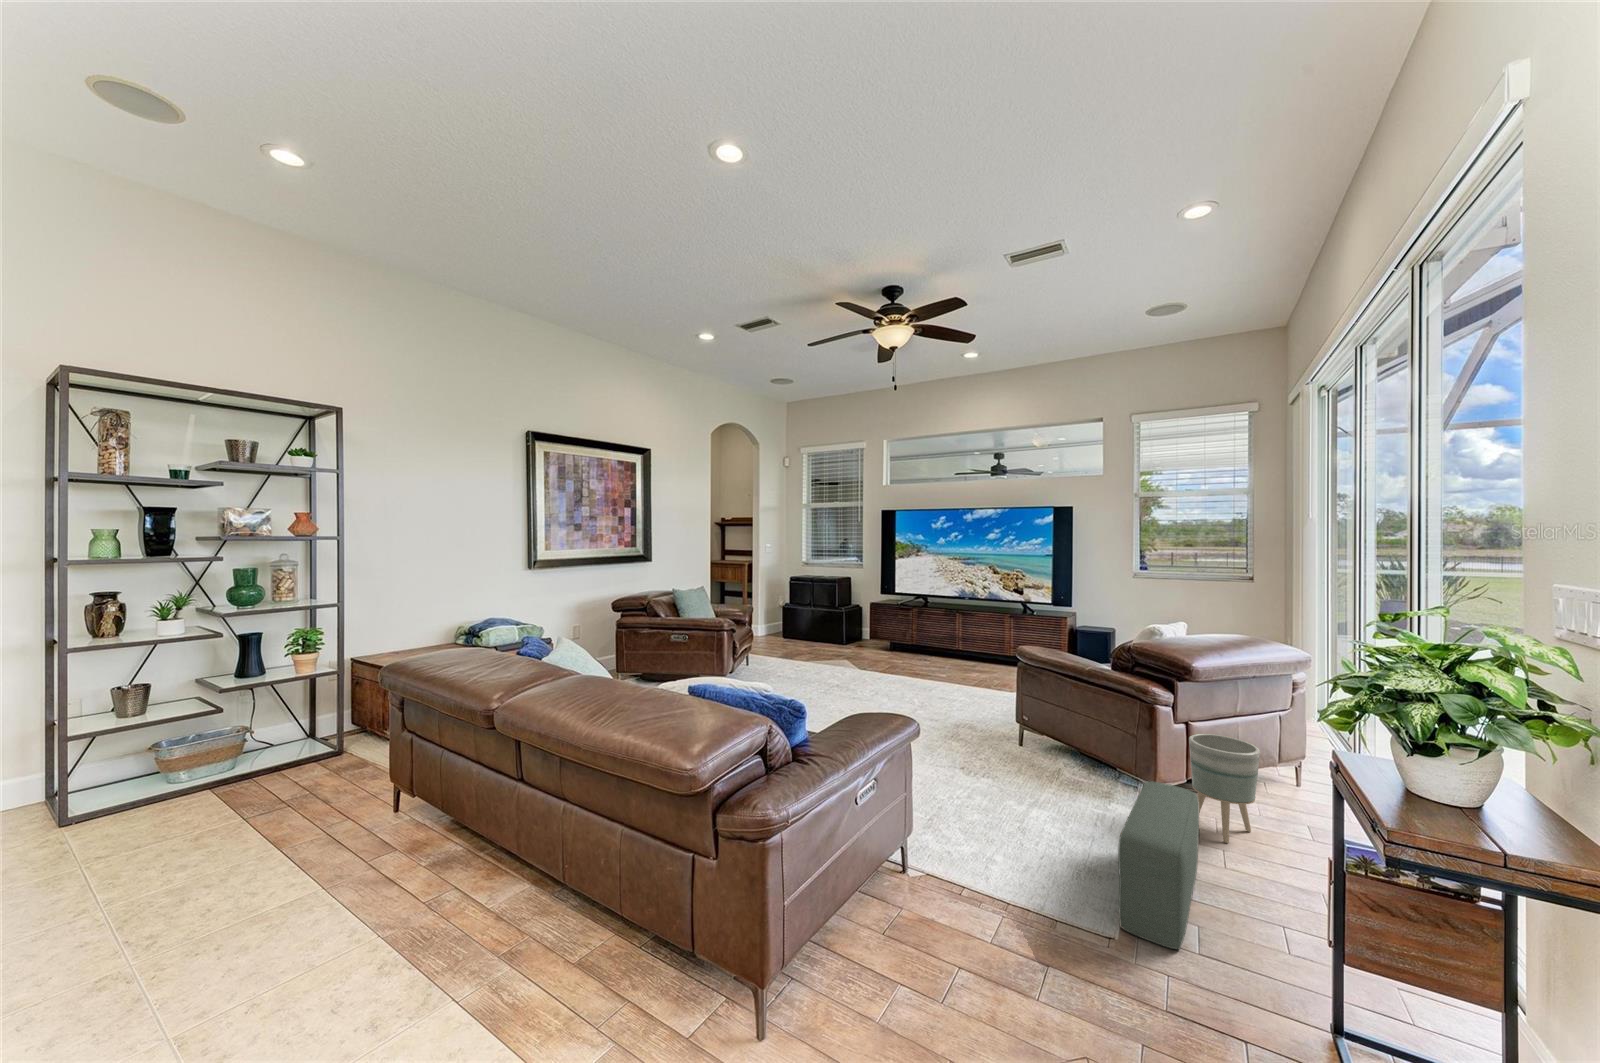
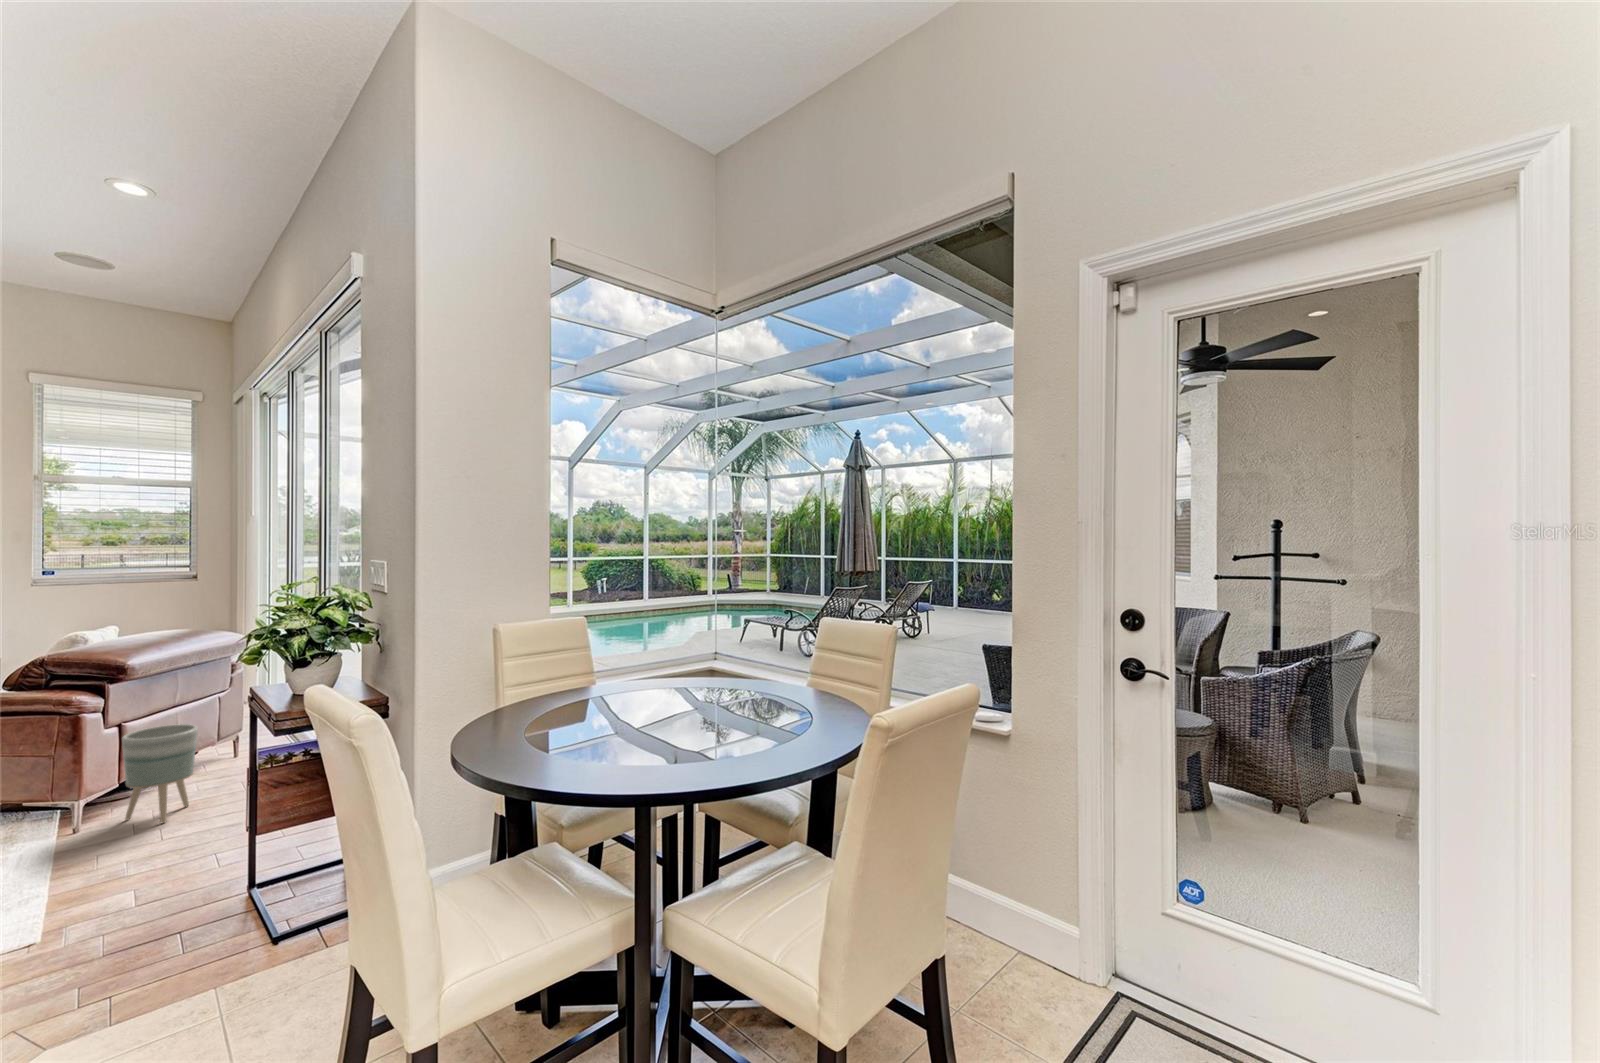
pouf: present [1118,781,1199,949] -> none [40,780,135,931]

